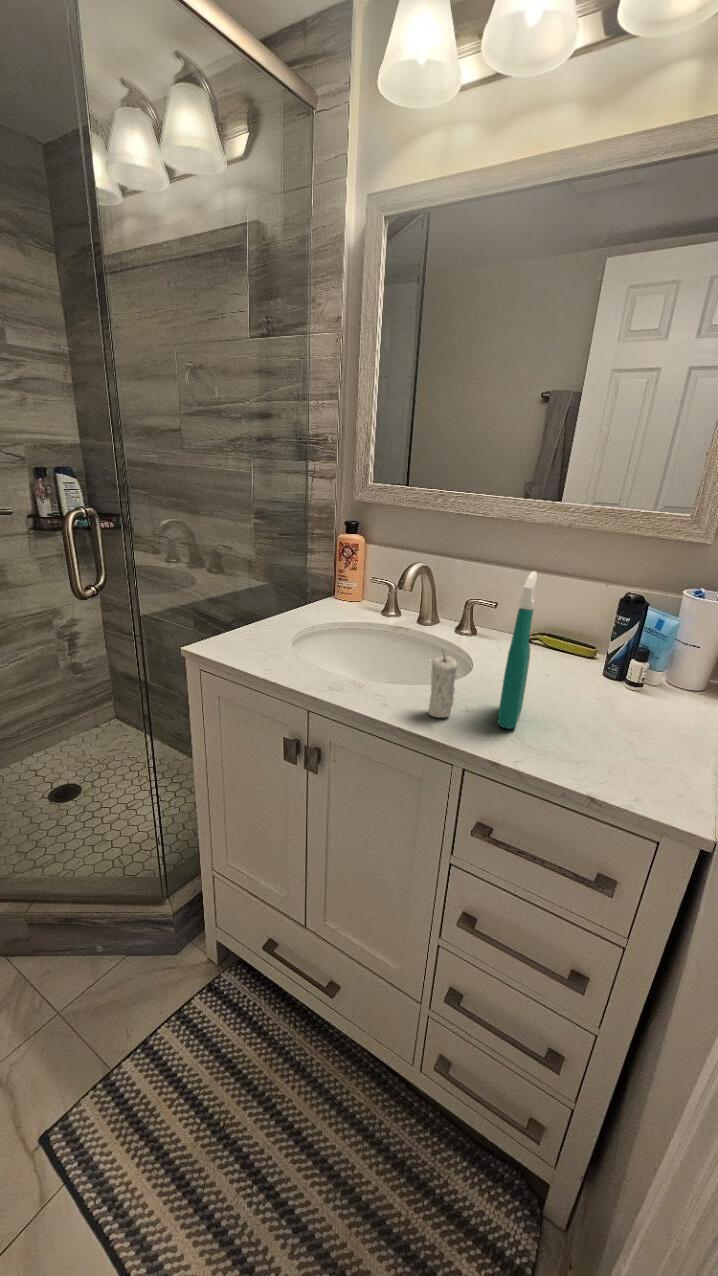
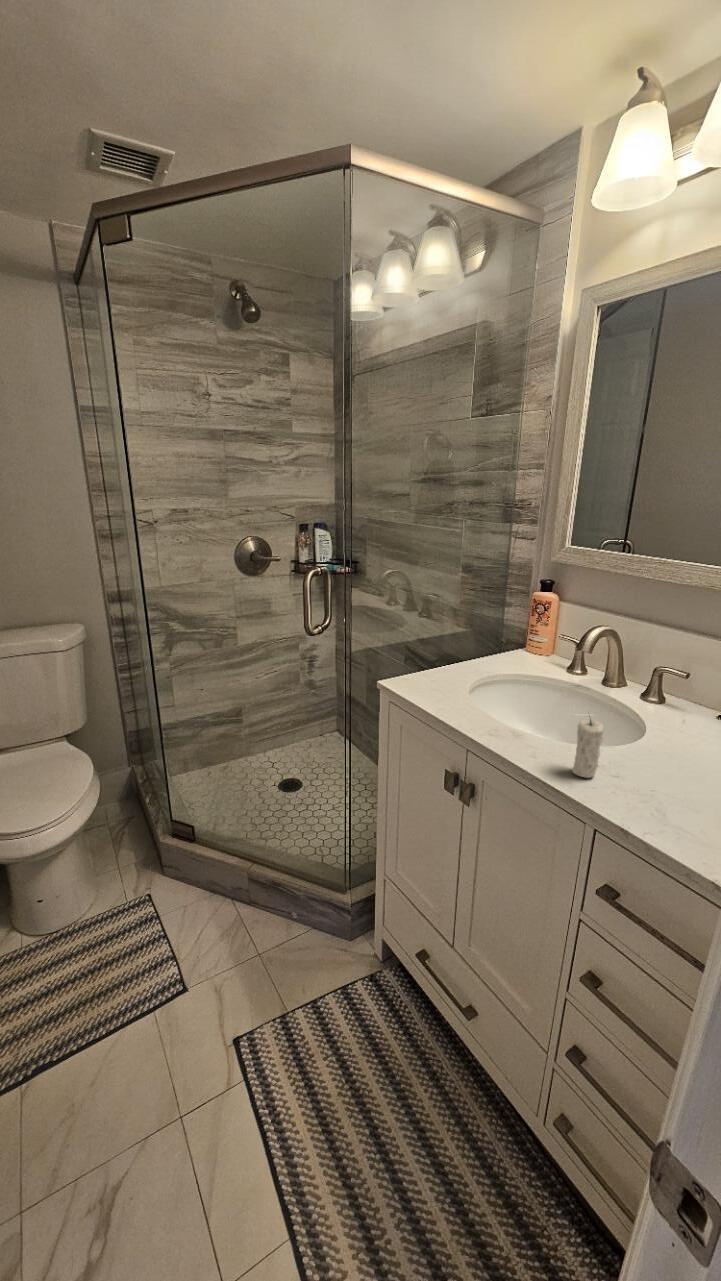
spray bottle: present [498,571,537,729] -> none [641,649,698,801]

